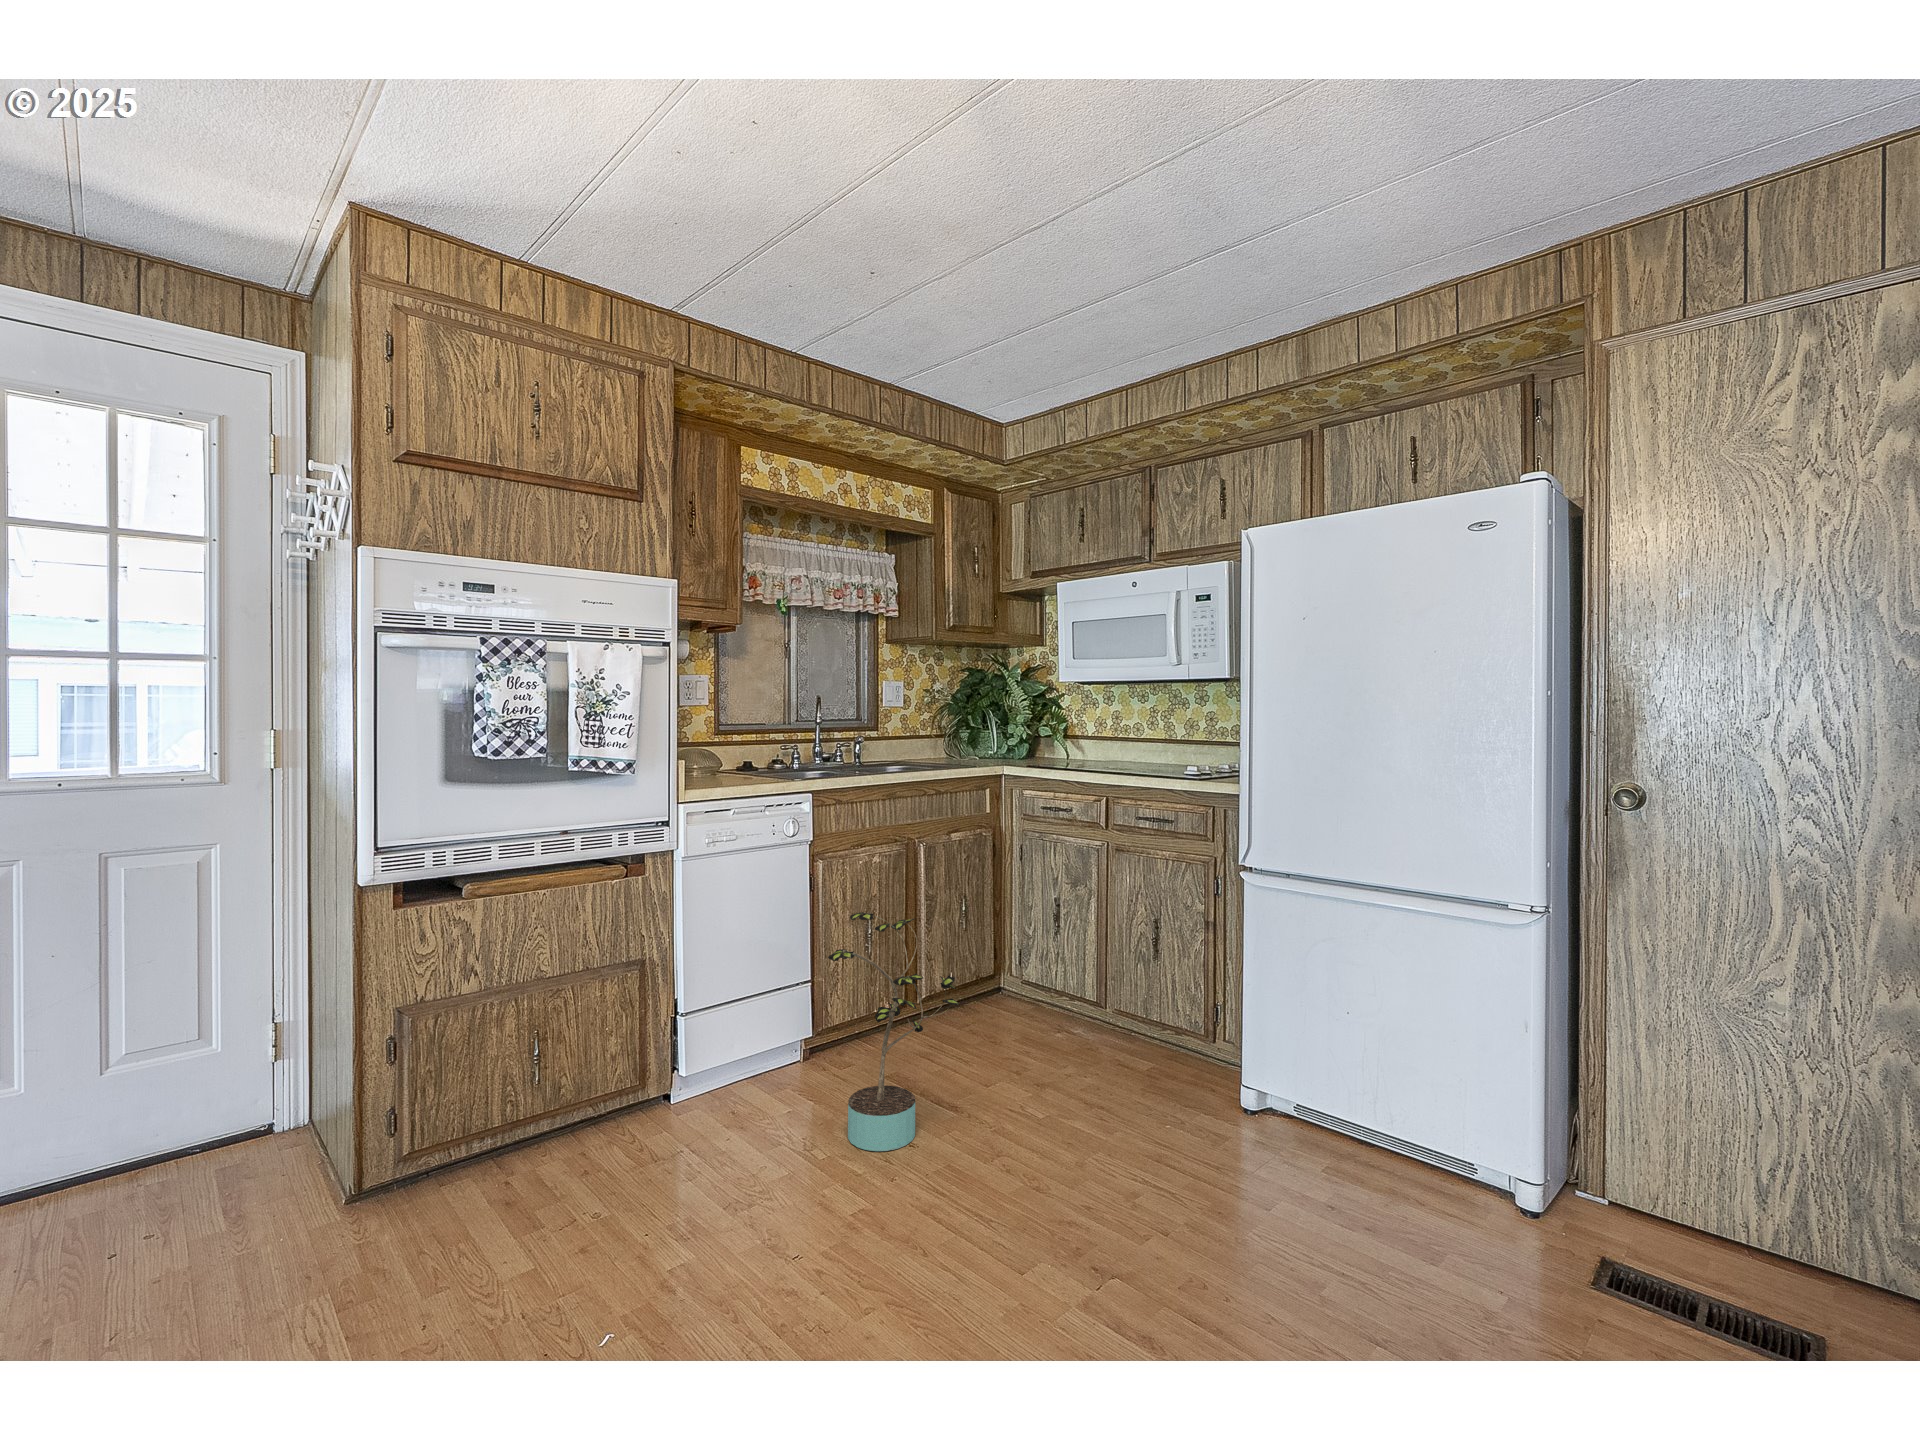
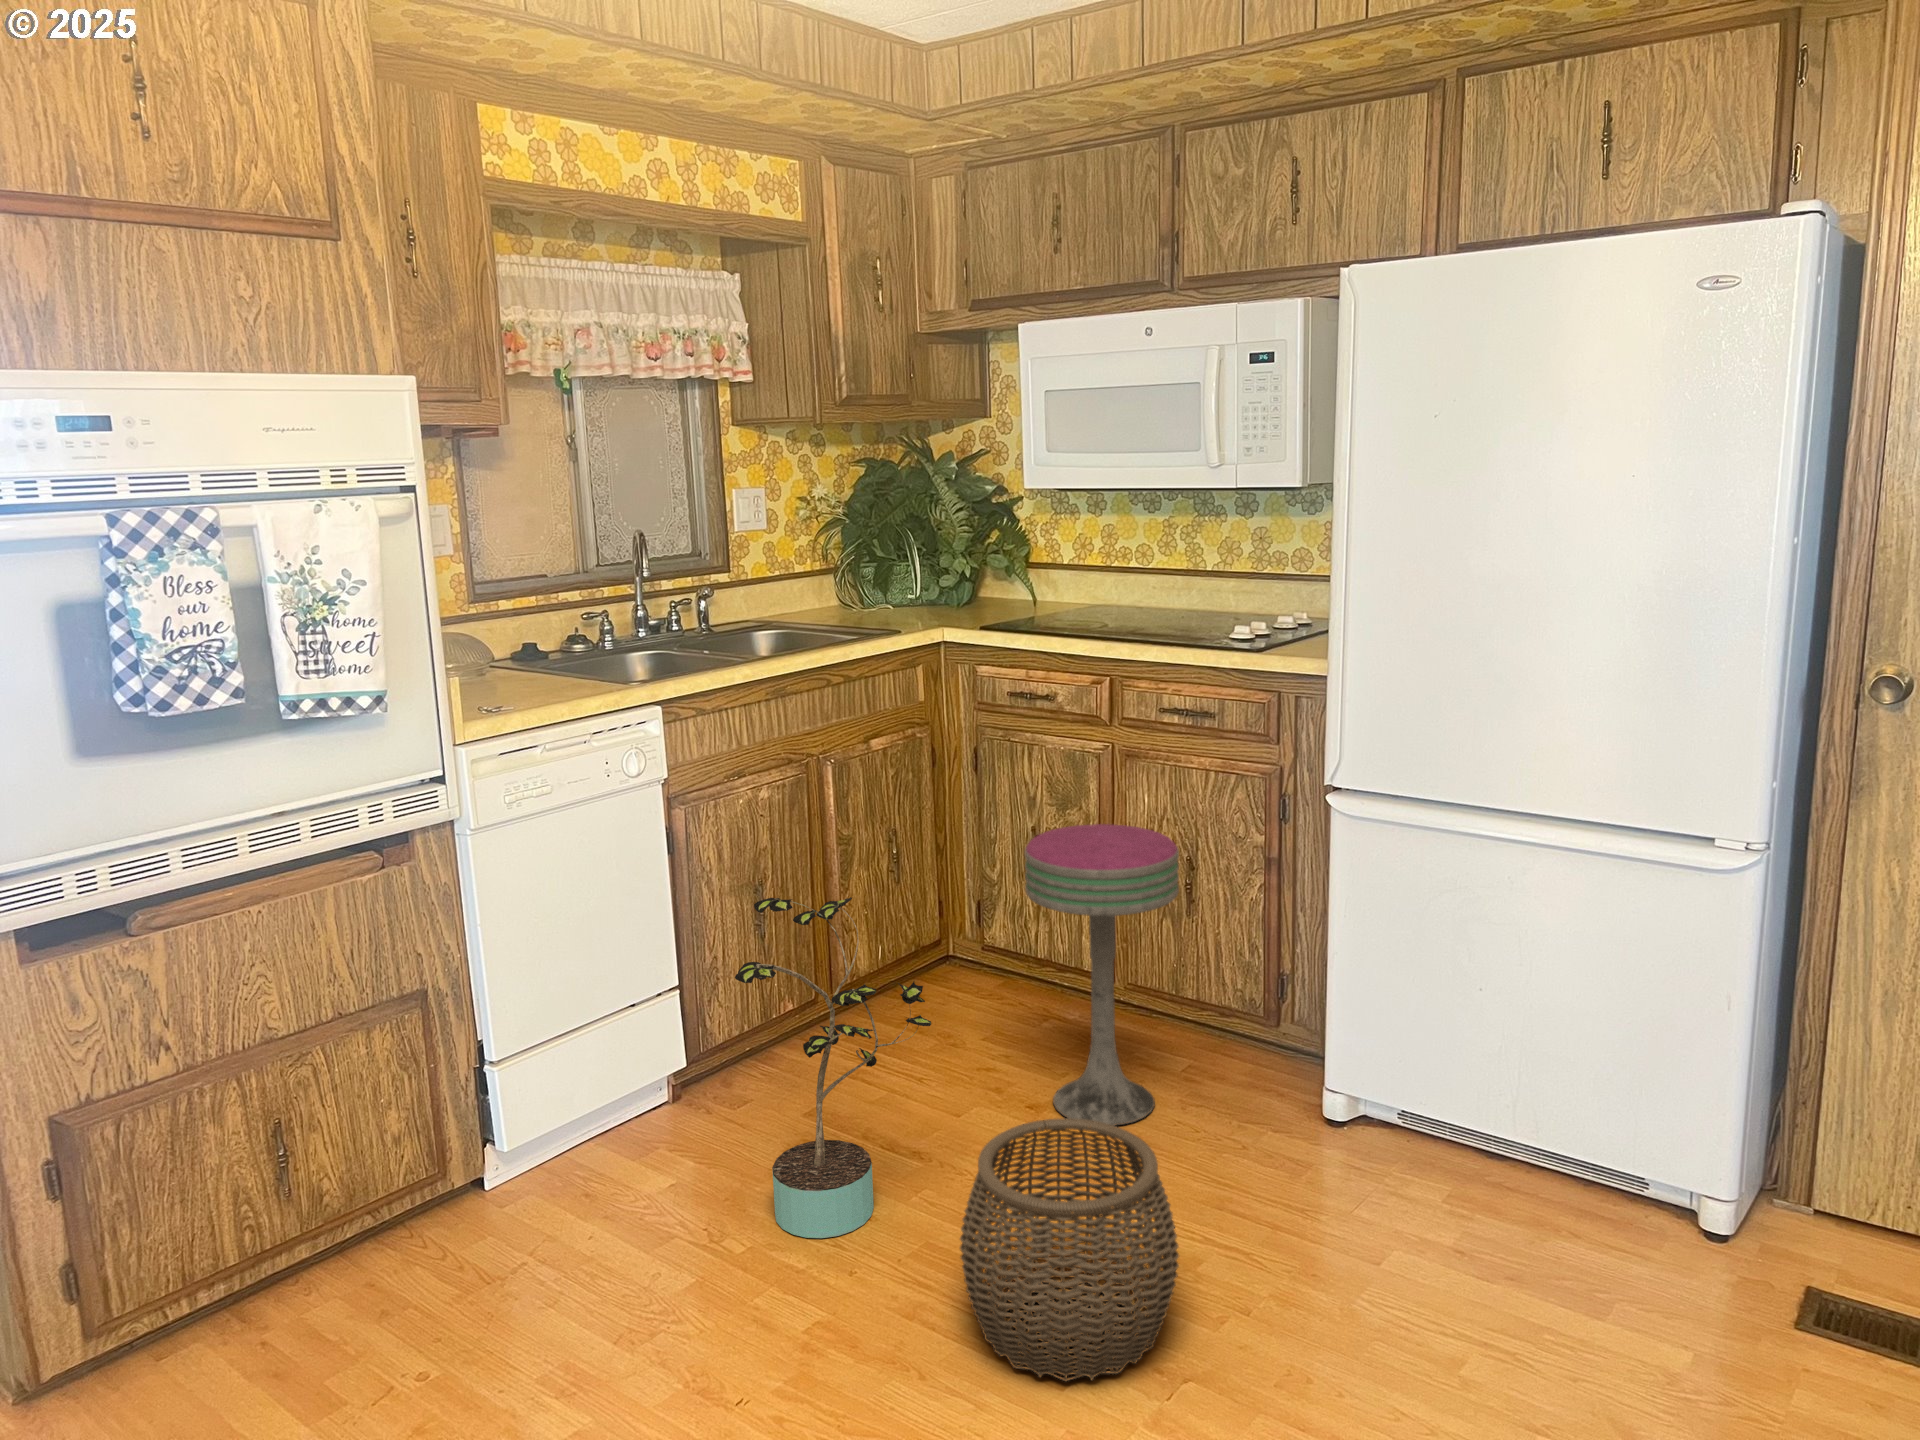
bar stool: none [1036,889,1140,1099] -> present [1025,824,1179,1126]
woven basket: none [957,1071,1111,1263] -> present [960,1118,1179,1381]

